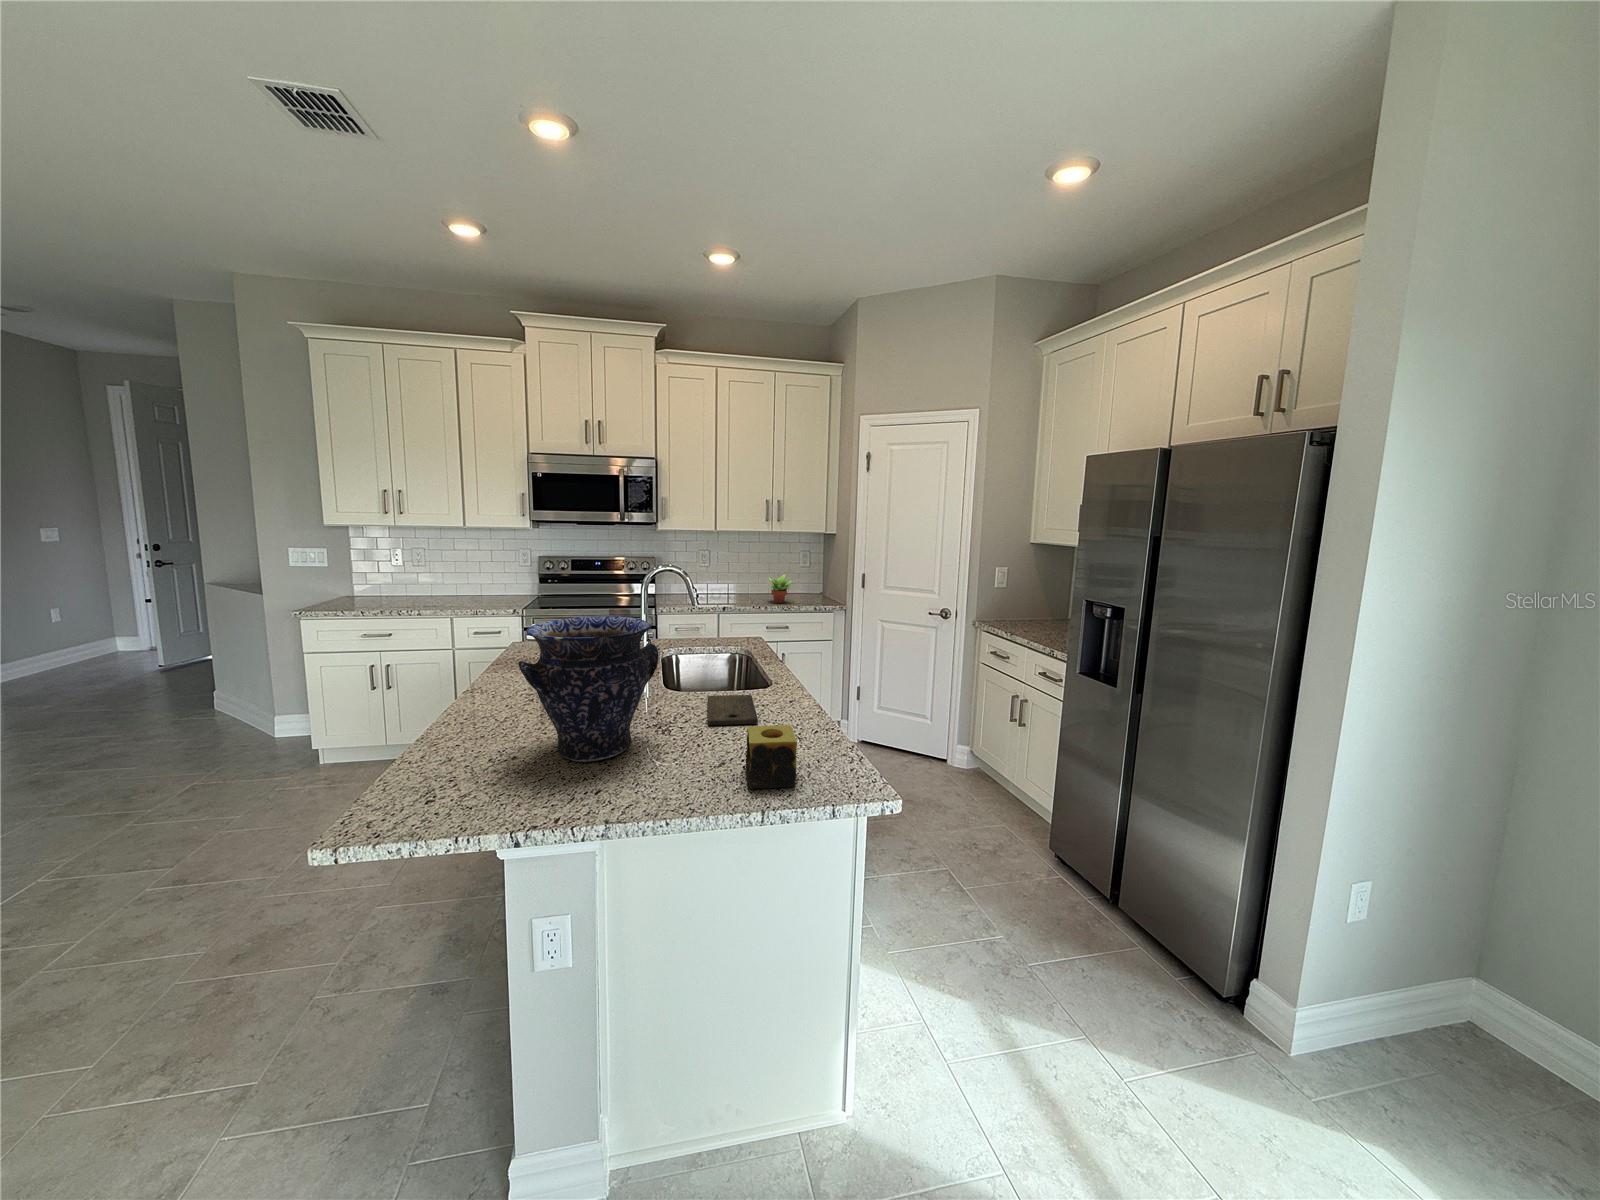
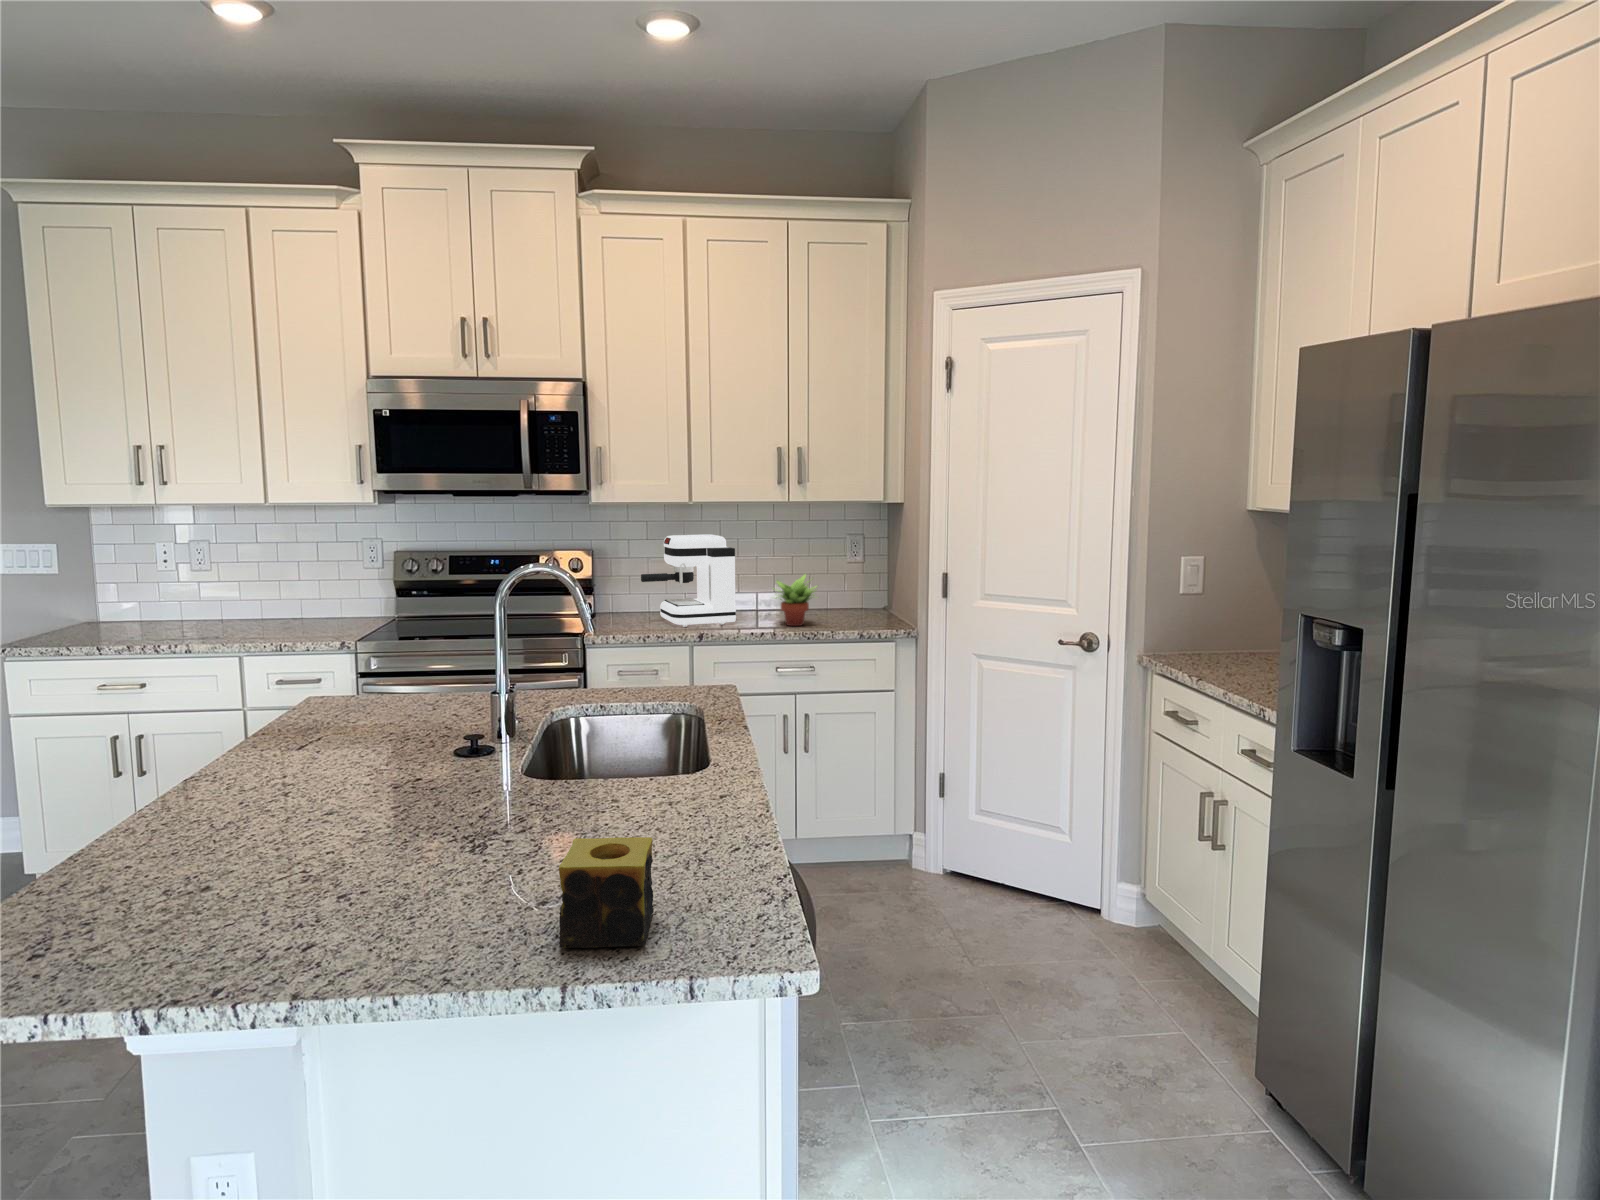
coffee maker: none [691,551,746,603] -> present [641,535,736,627]
vase: present [518,616,658,762] -> none [201,648,449,895]
cutting board: present [707,695,758,725] -> none [552,785,652,837]

